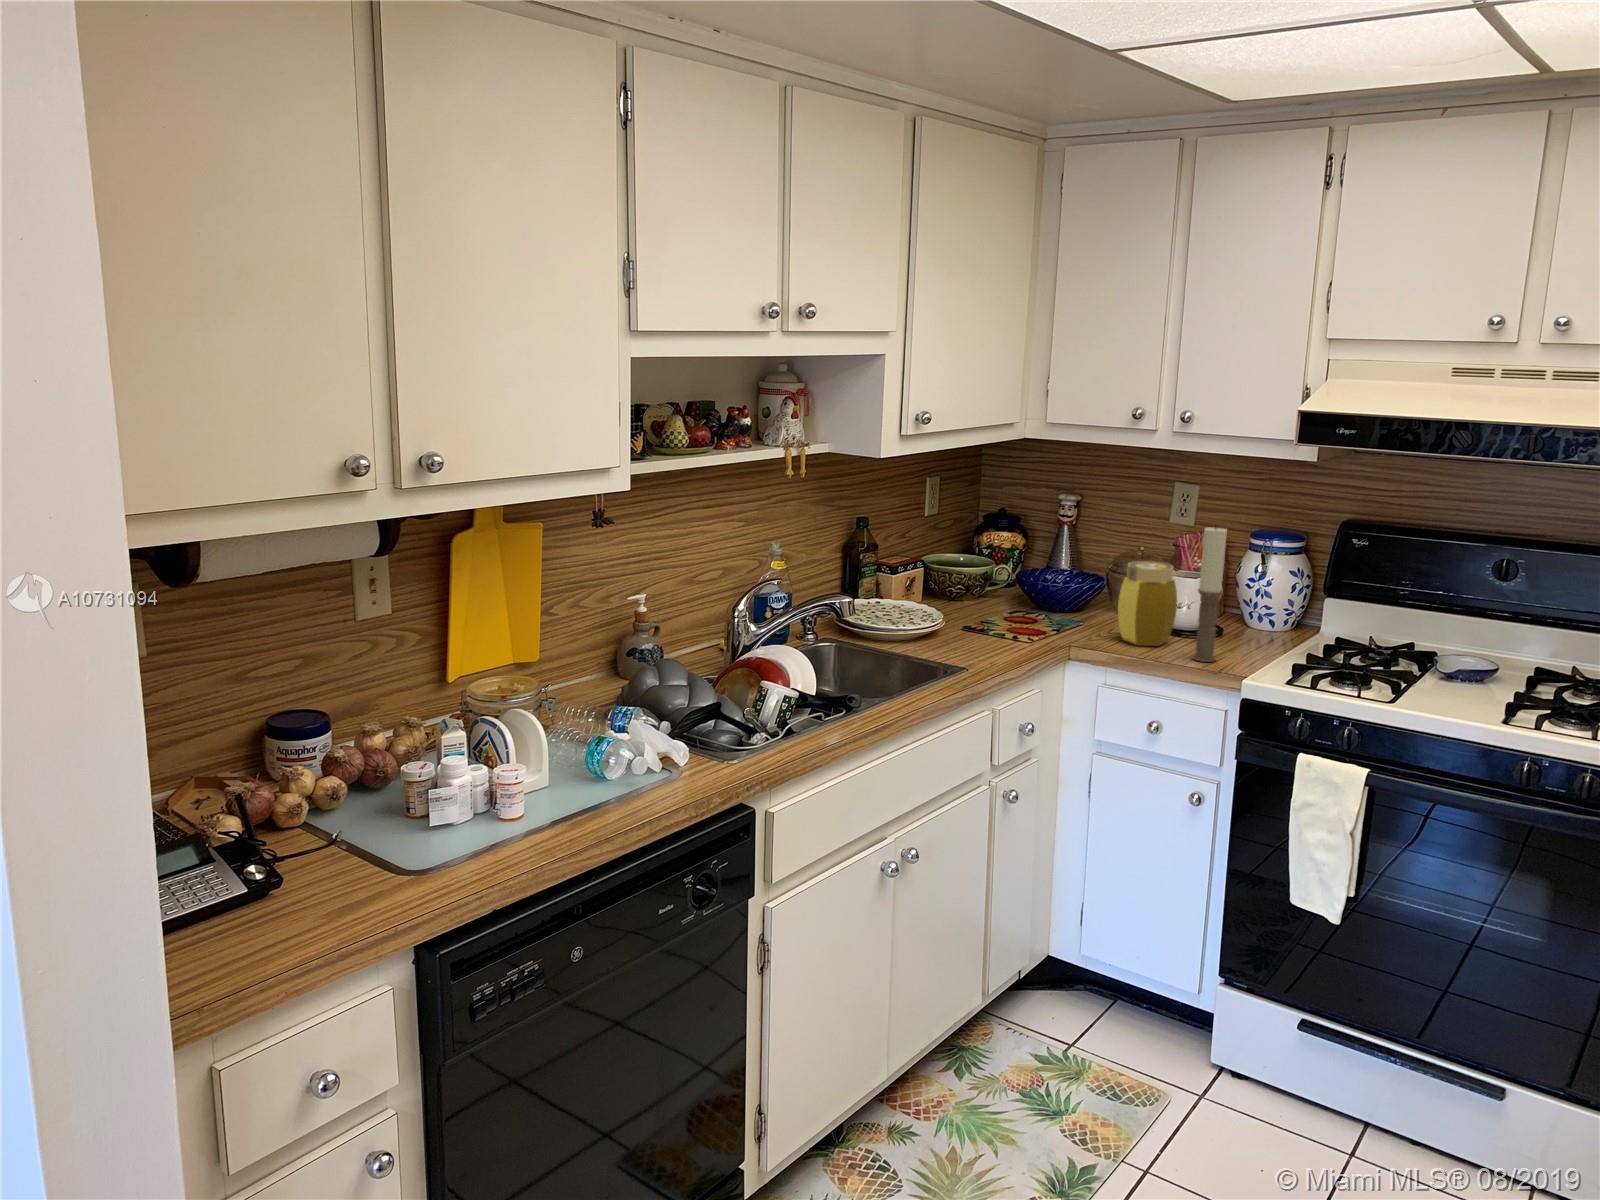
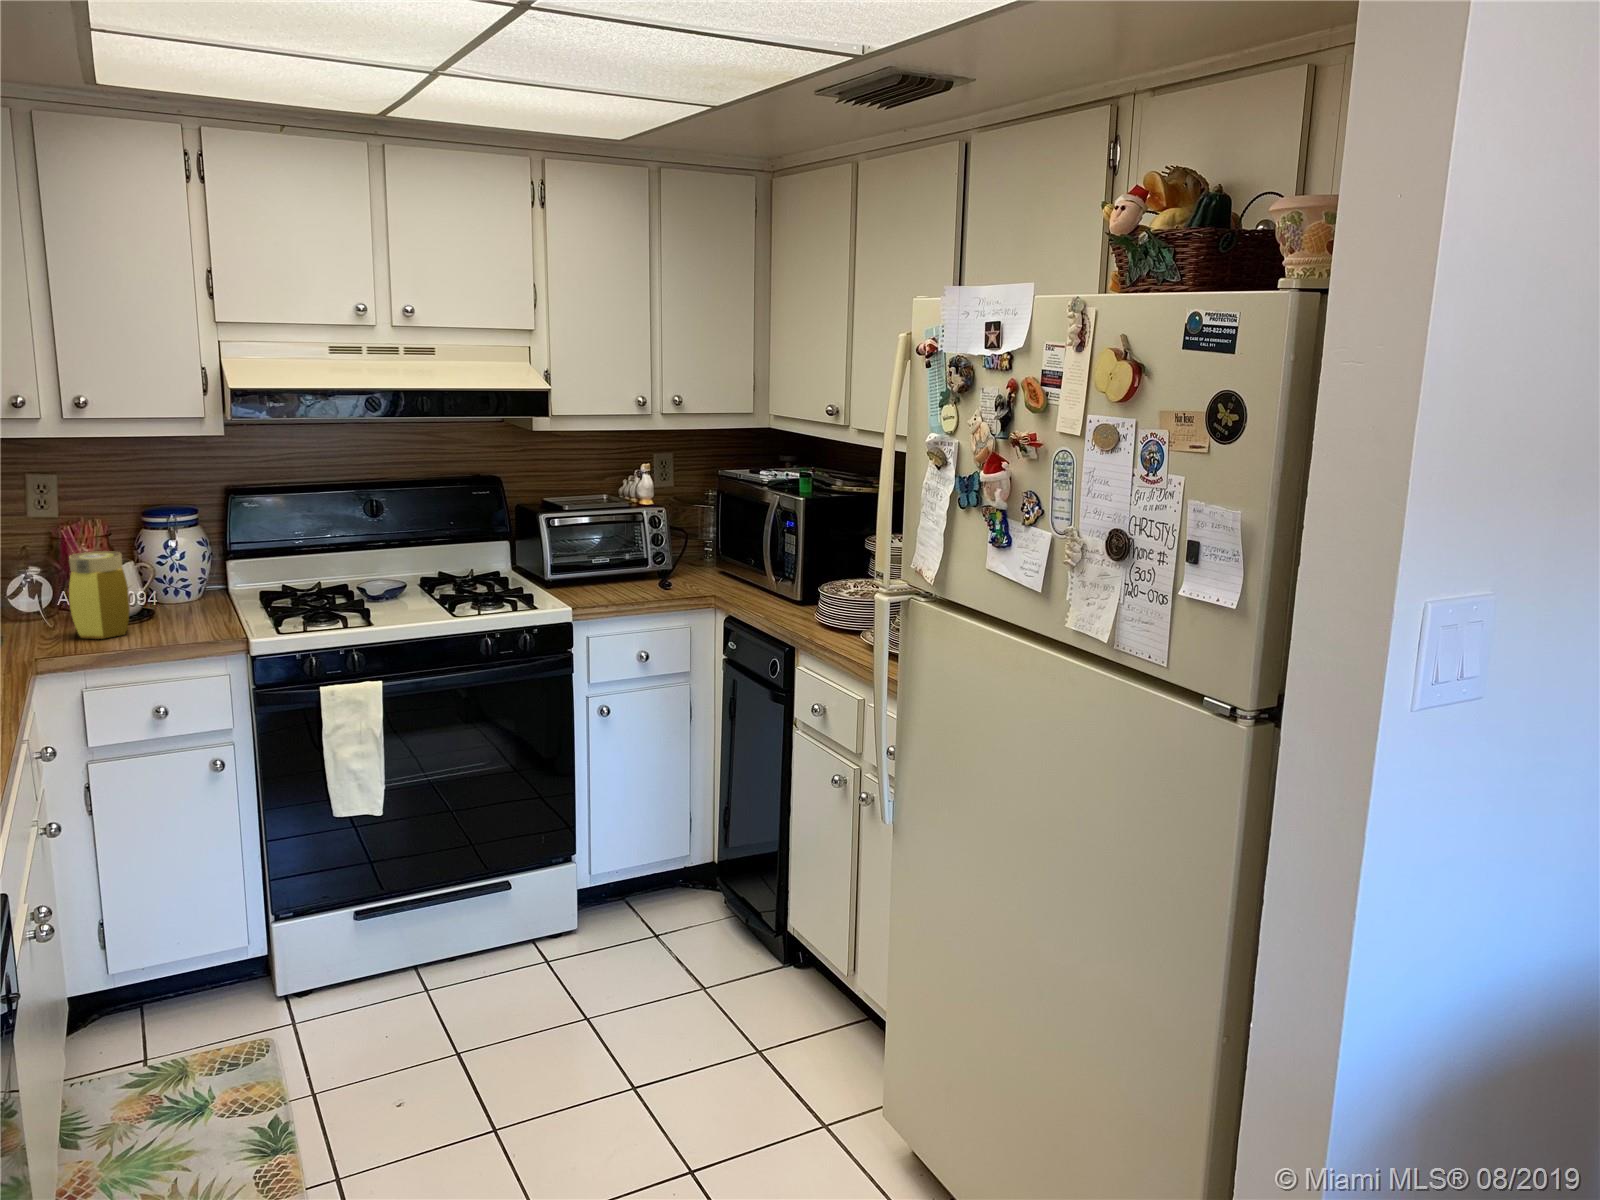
candle: present [1192,526,1227,662] -> none [164,502,199,636]

